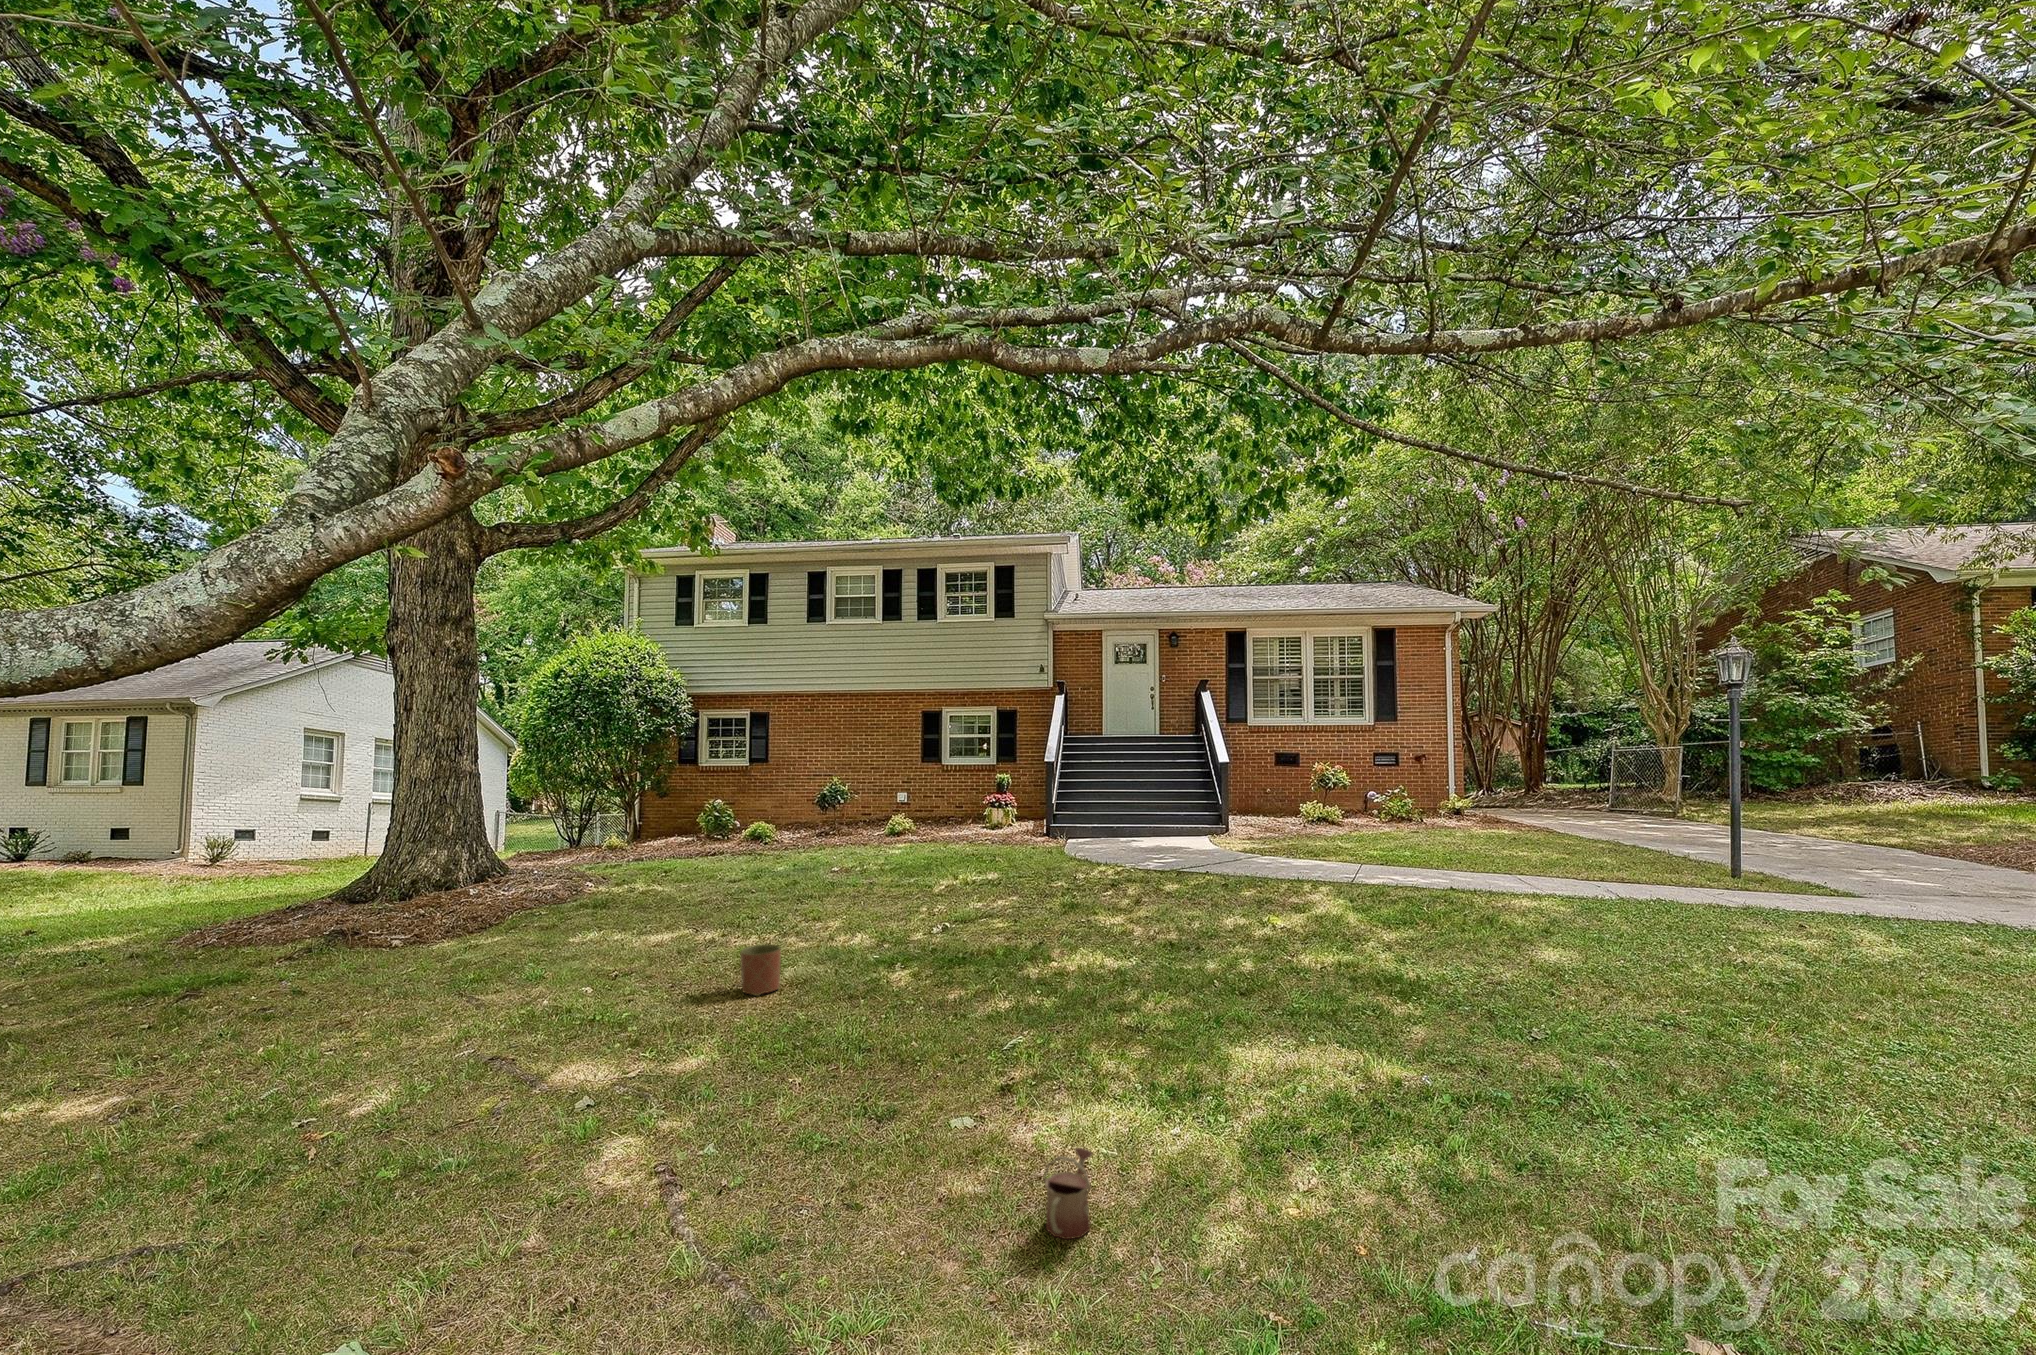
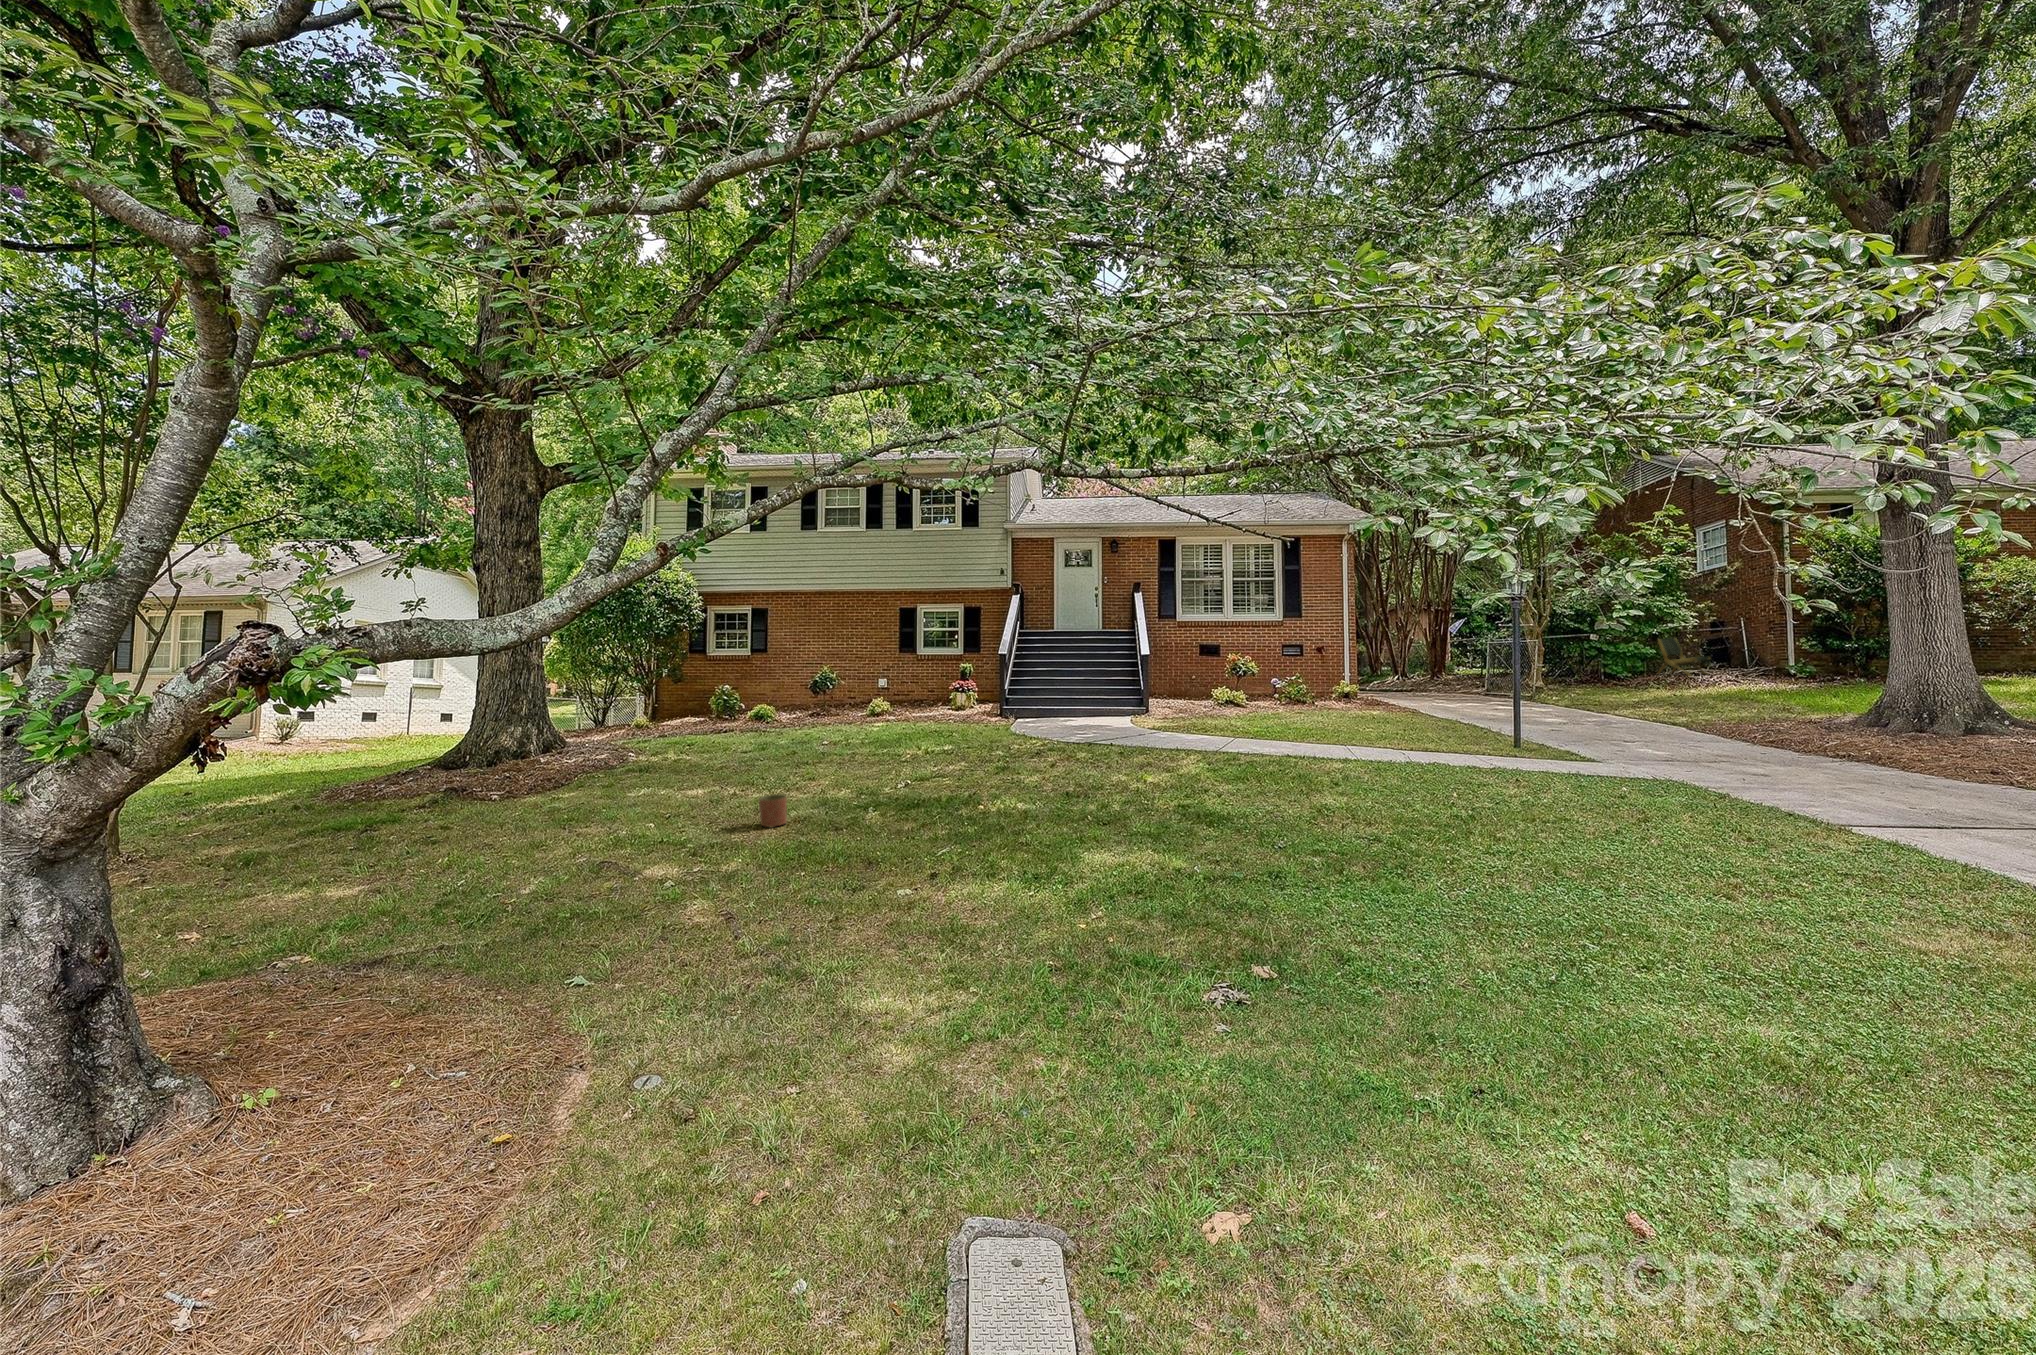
lounge chair: none [1821,746,1894,791] -> present [1658,638,1710,676]
watering can: present [1043,1148,1092,1239] -> none [939,893,969,935]

